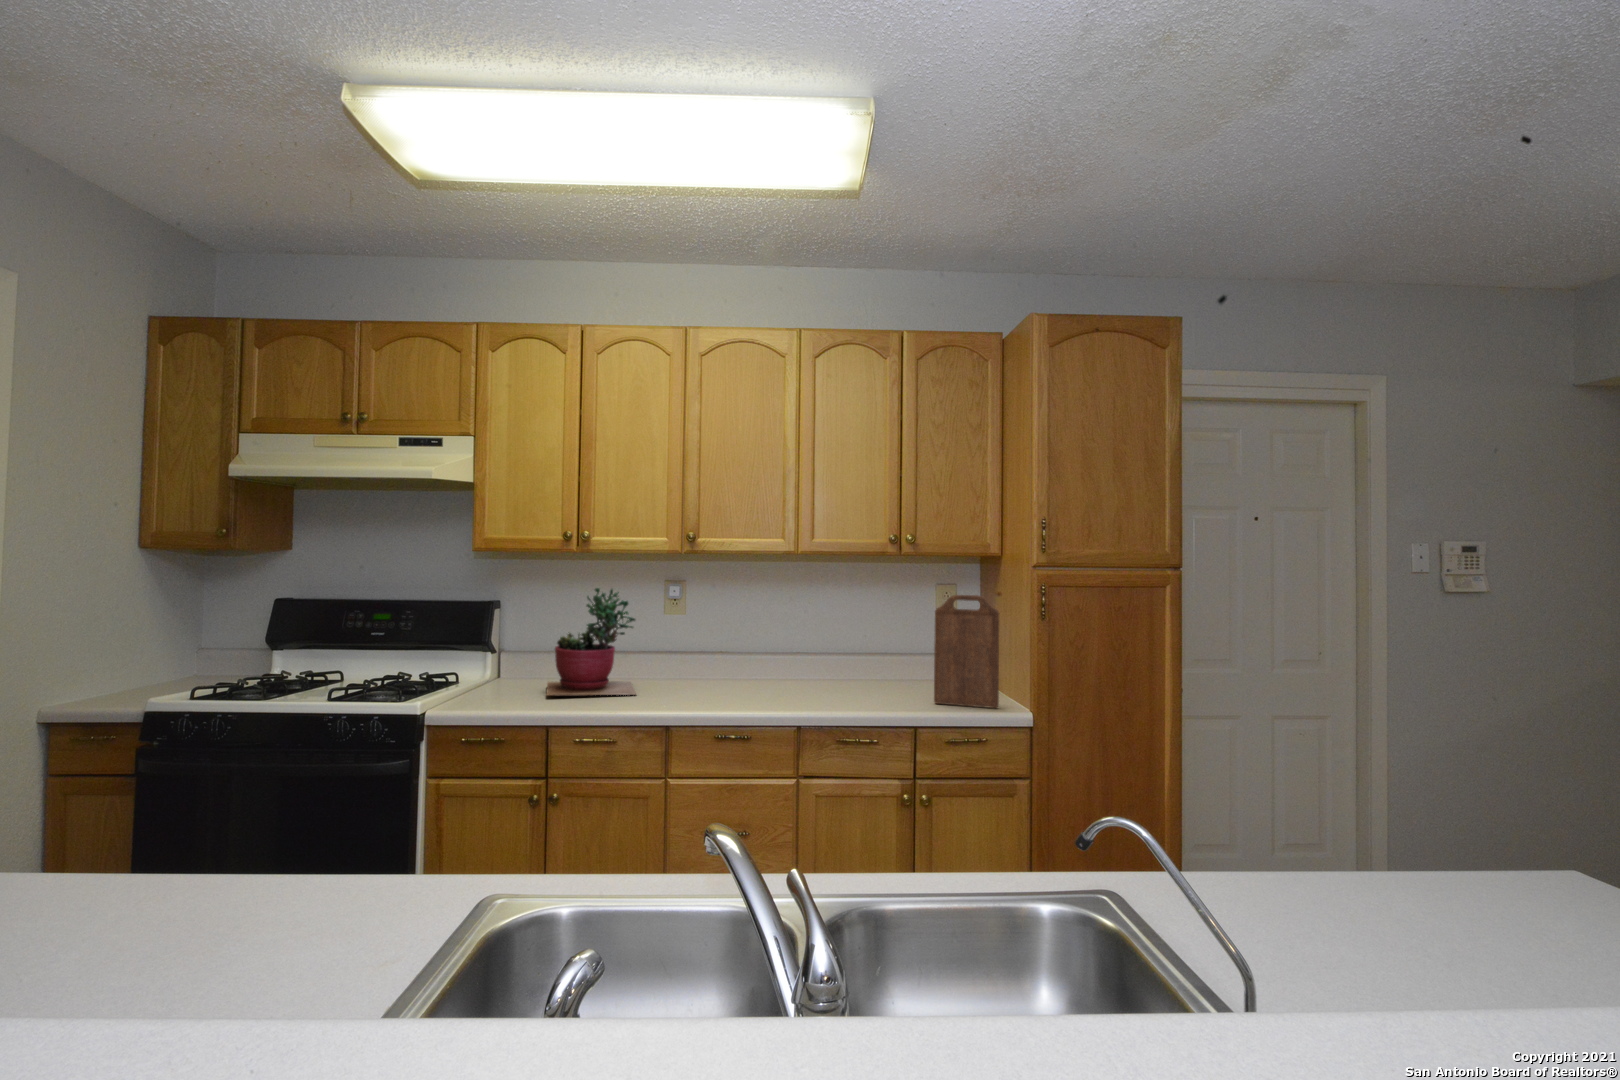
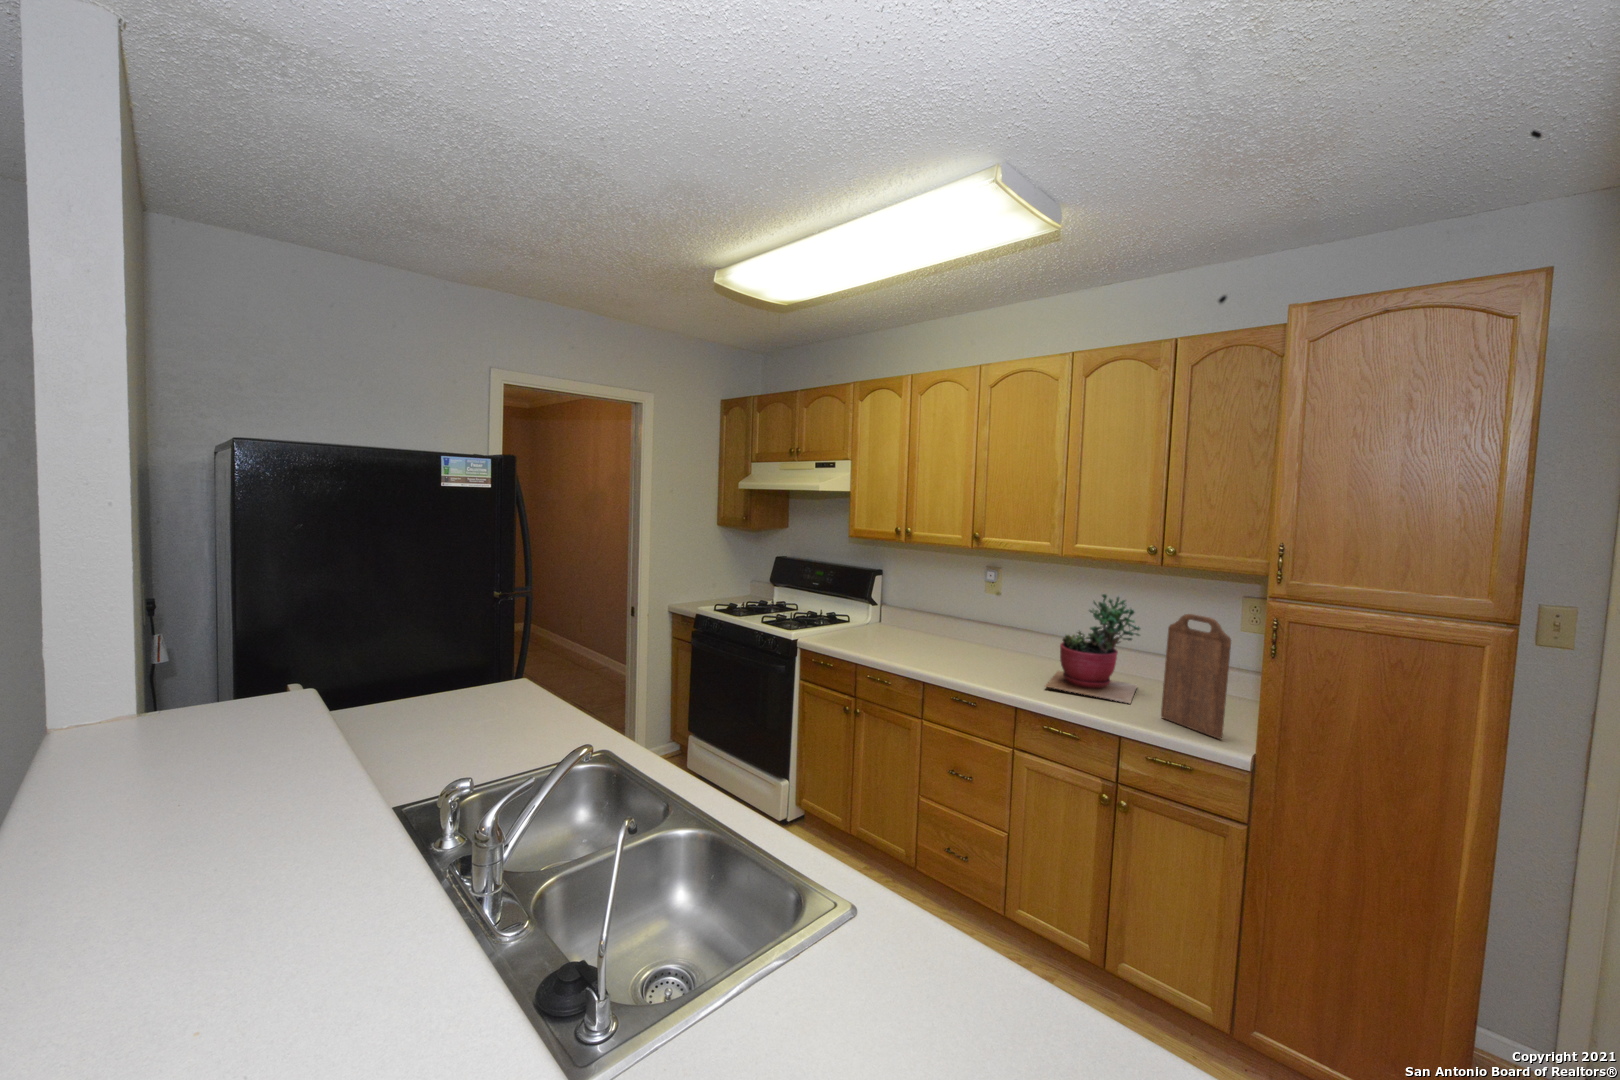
succulent plant: present [547,588,636,696] -> present [1046,594,1140,703]

